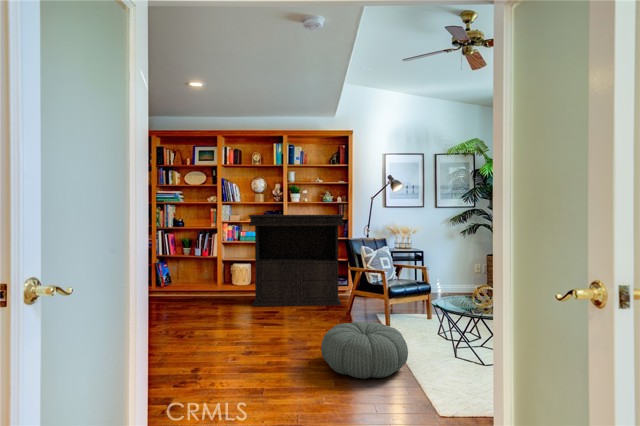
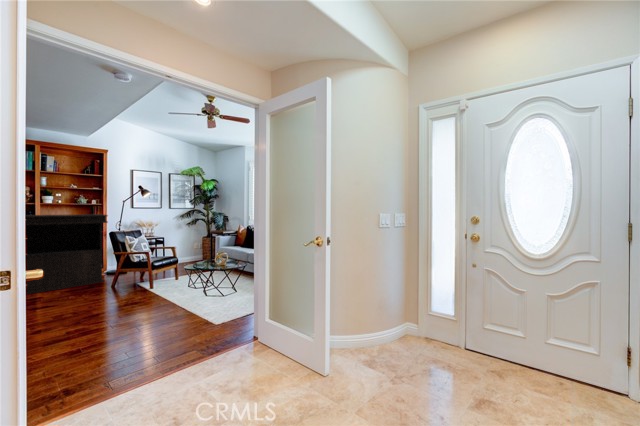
pouf: present [321,321,408,379] -> none [125,281,182,313]

